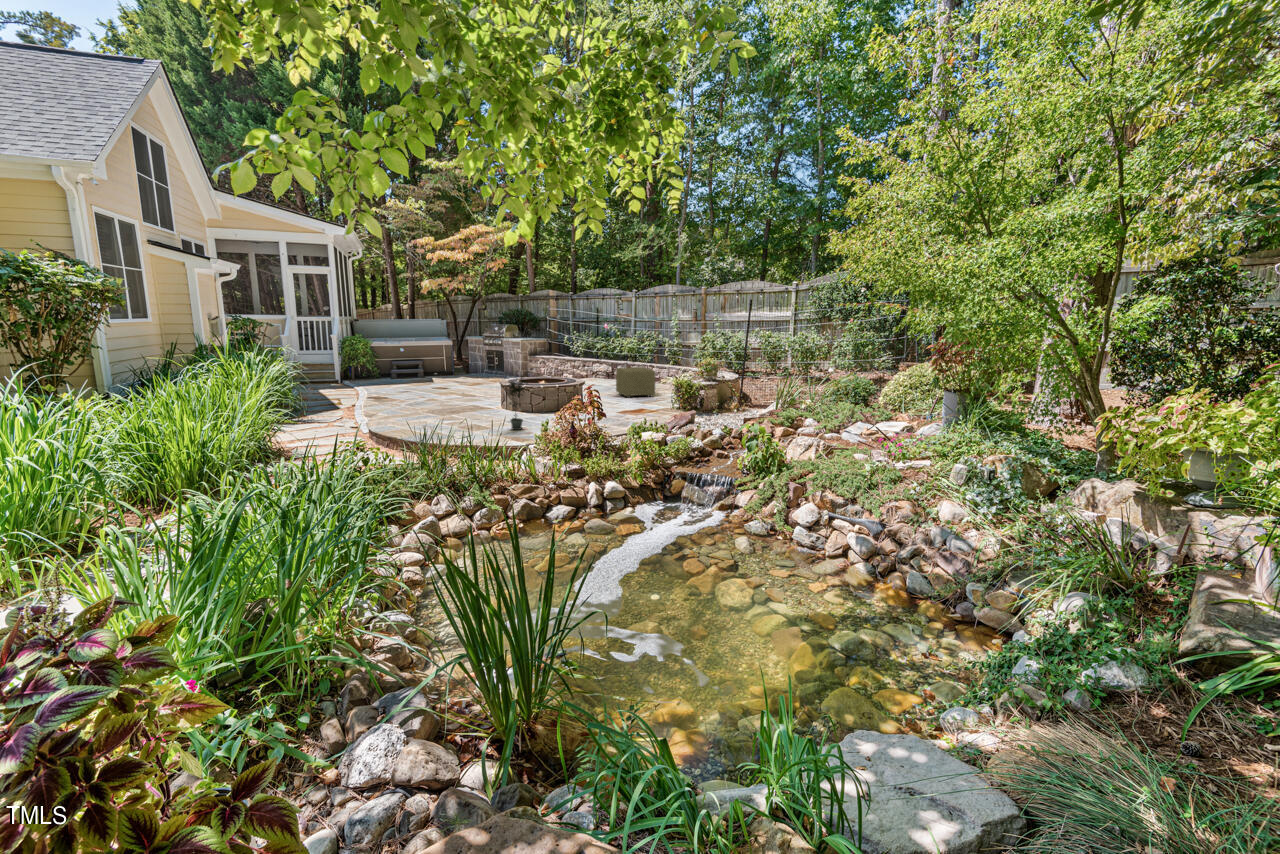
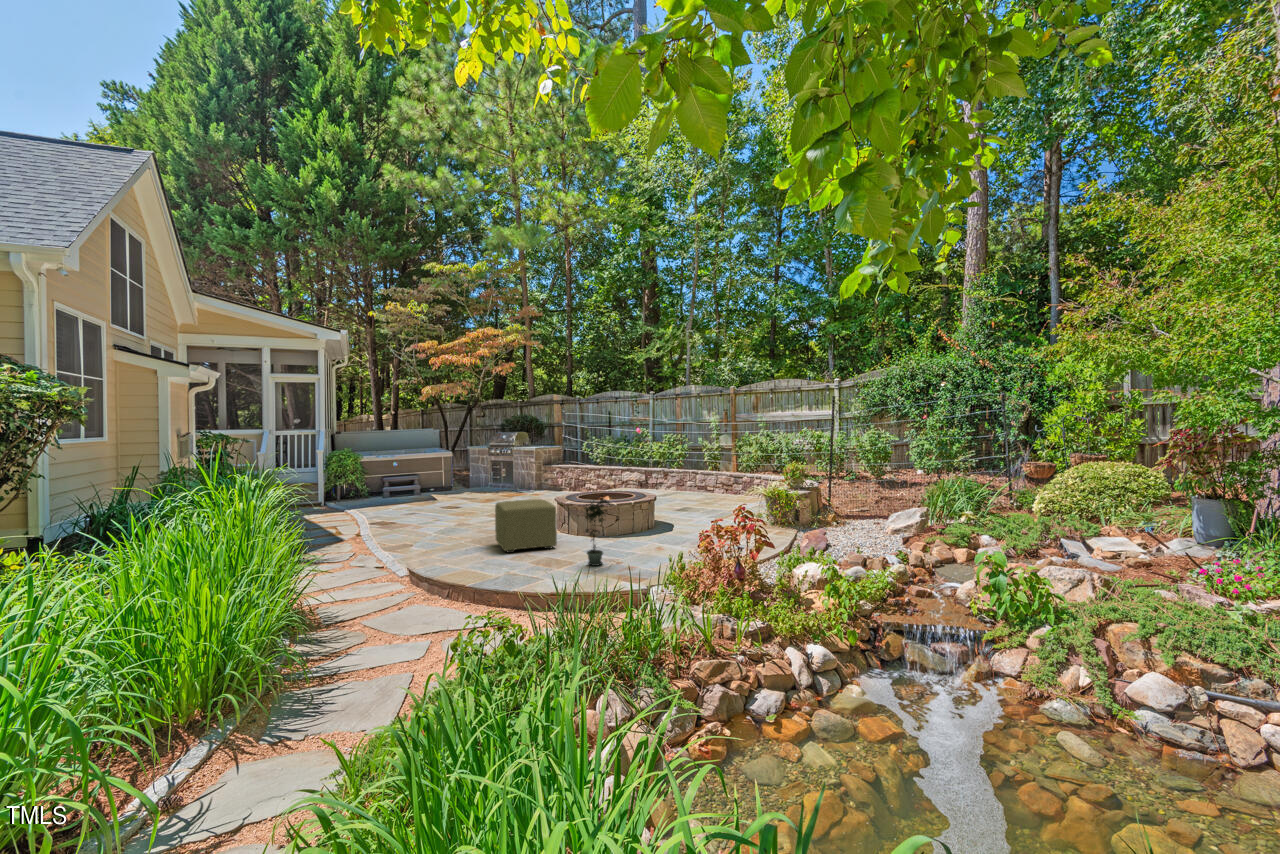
ottoman: present [616,367,655,398] -> present [495,499,557,553]

